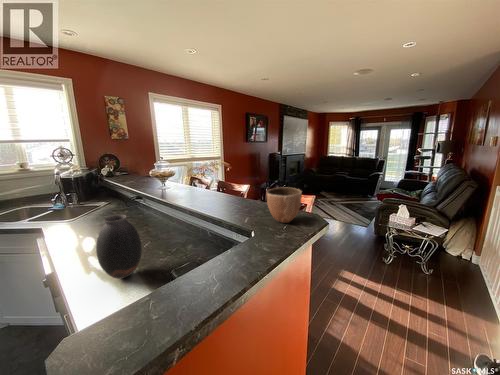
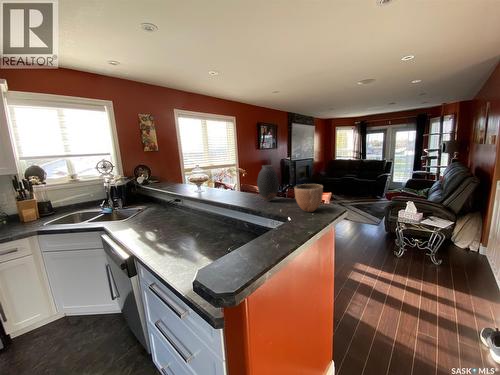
vase: present [96,215,142,279] -> present [257,165,279,201]

